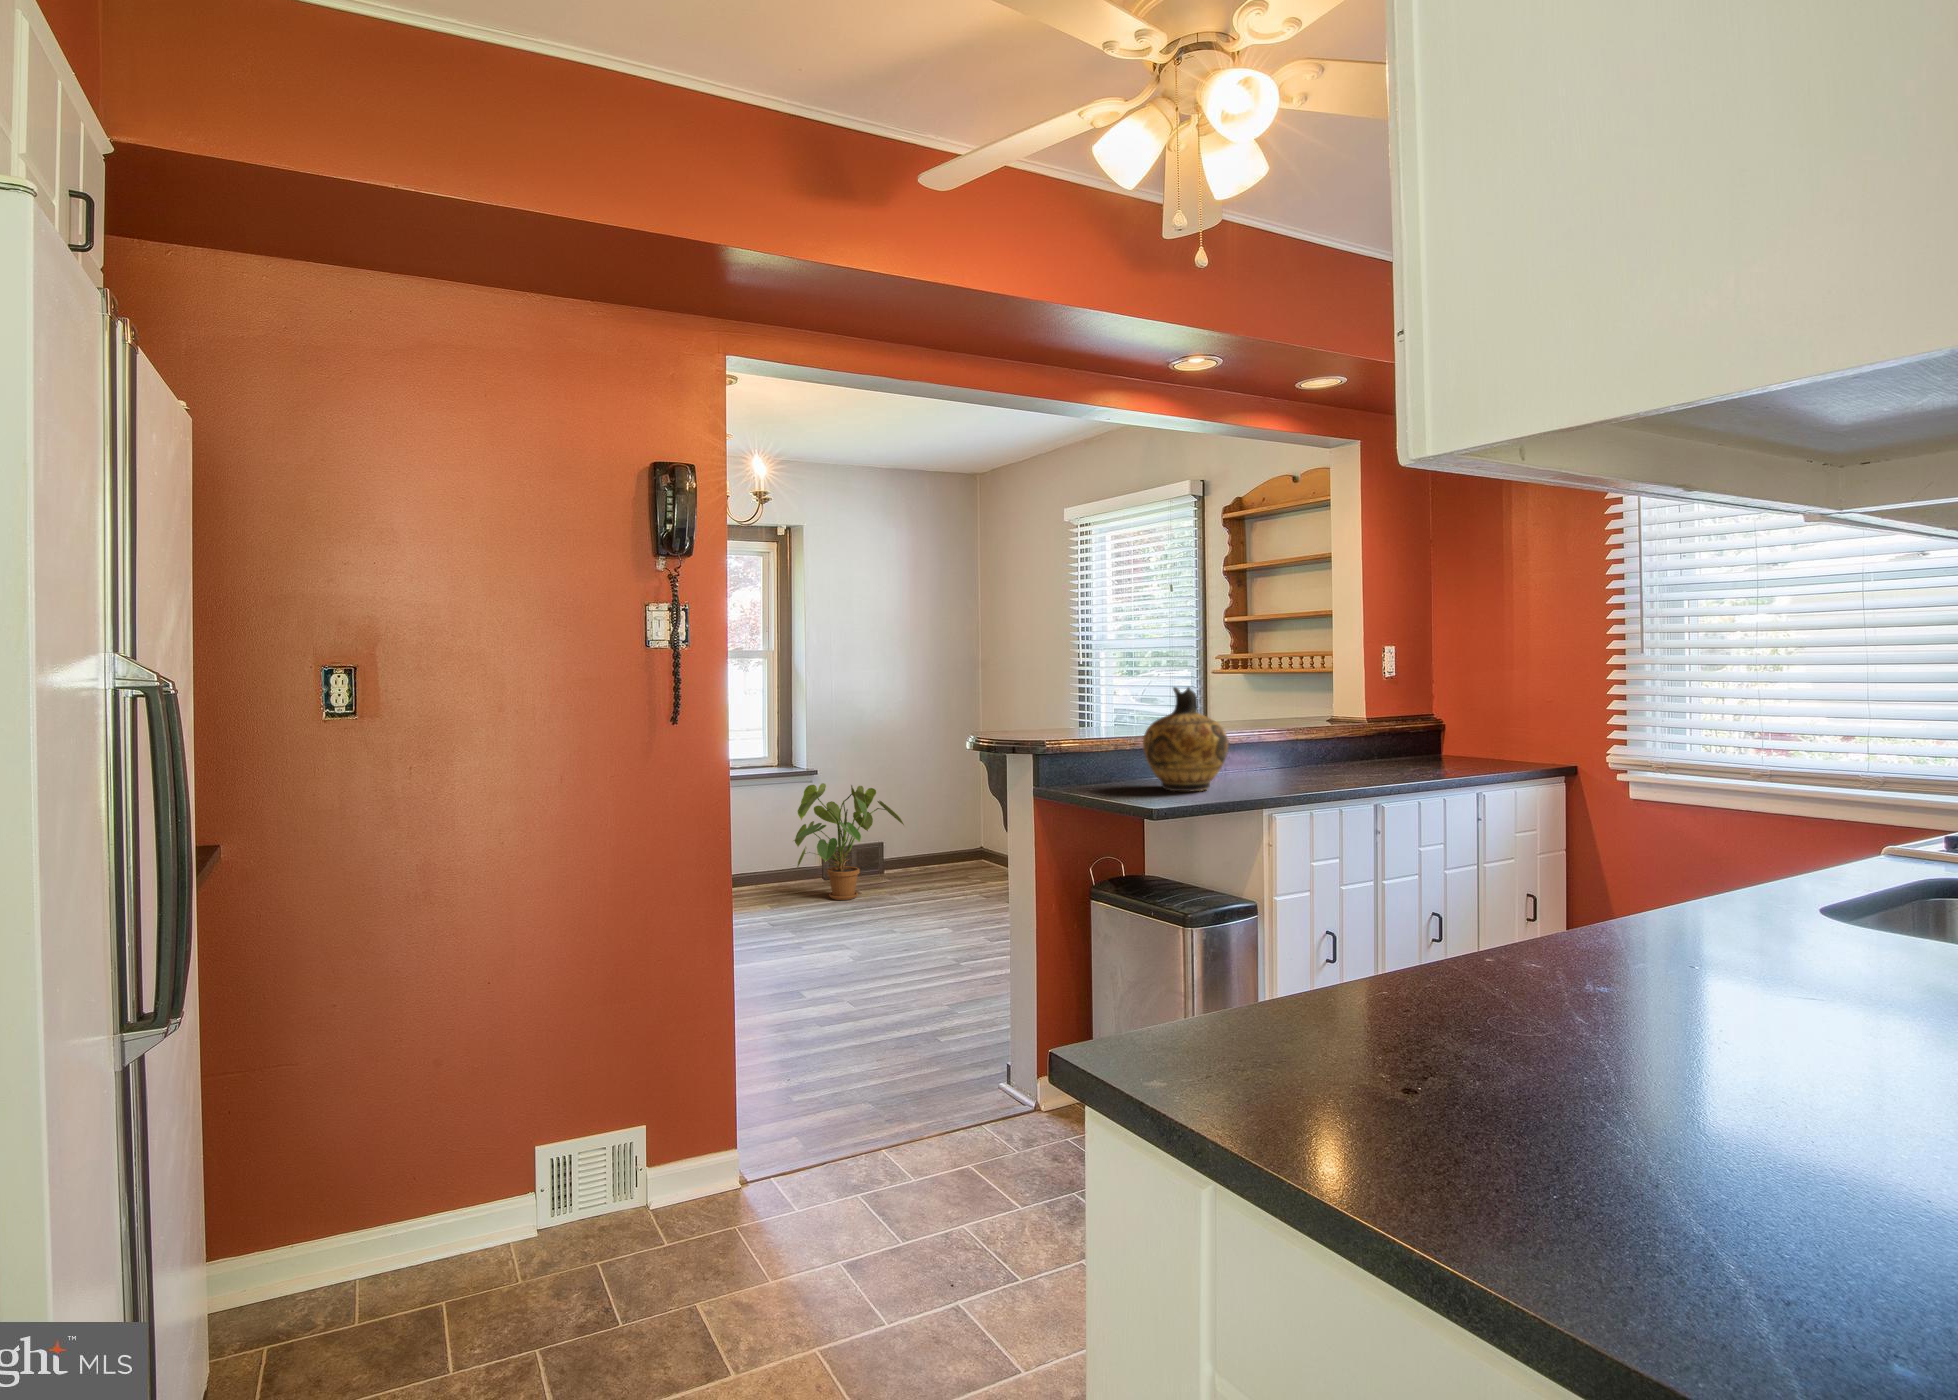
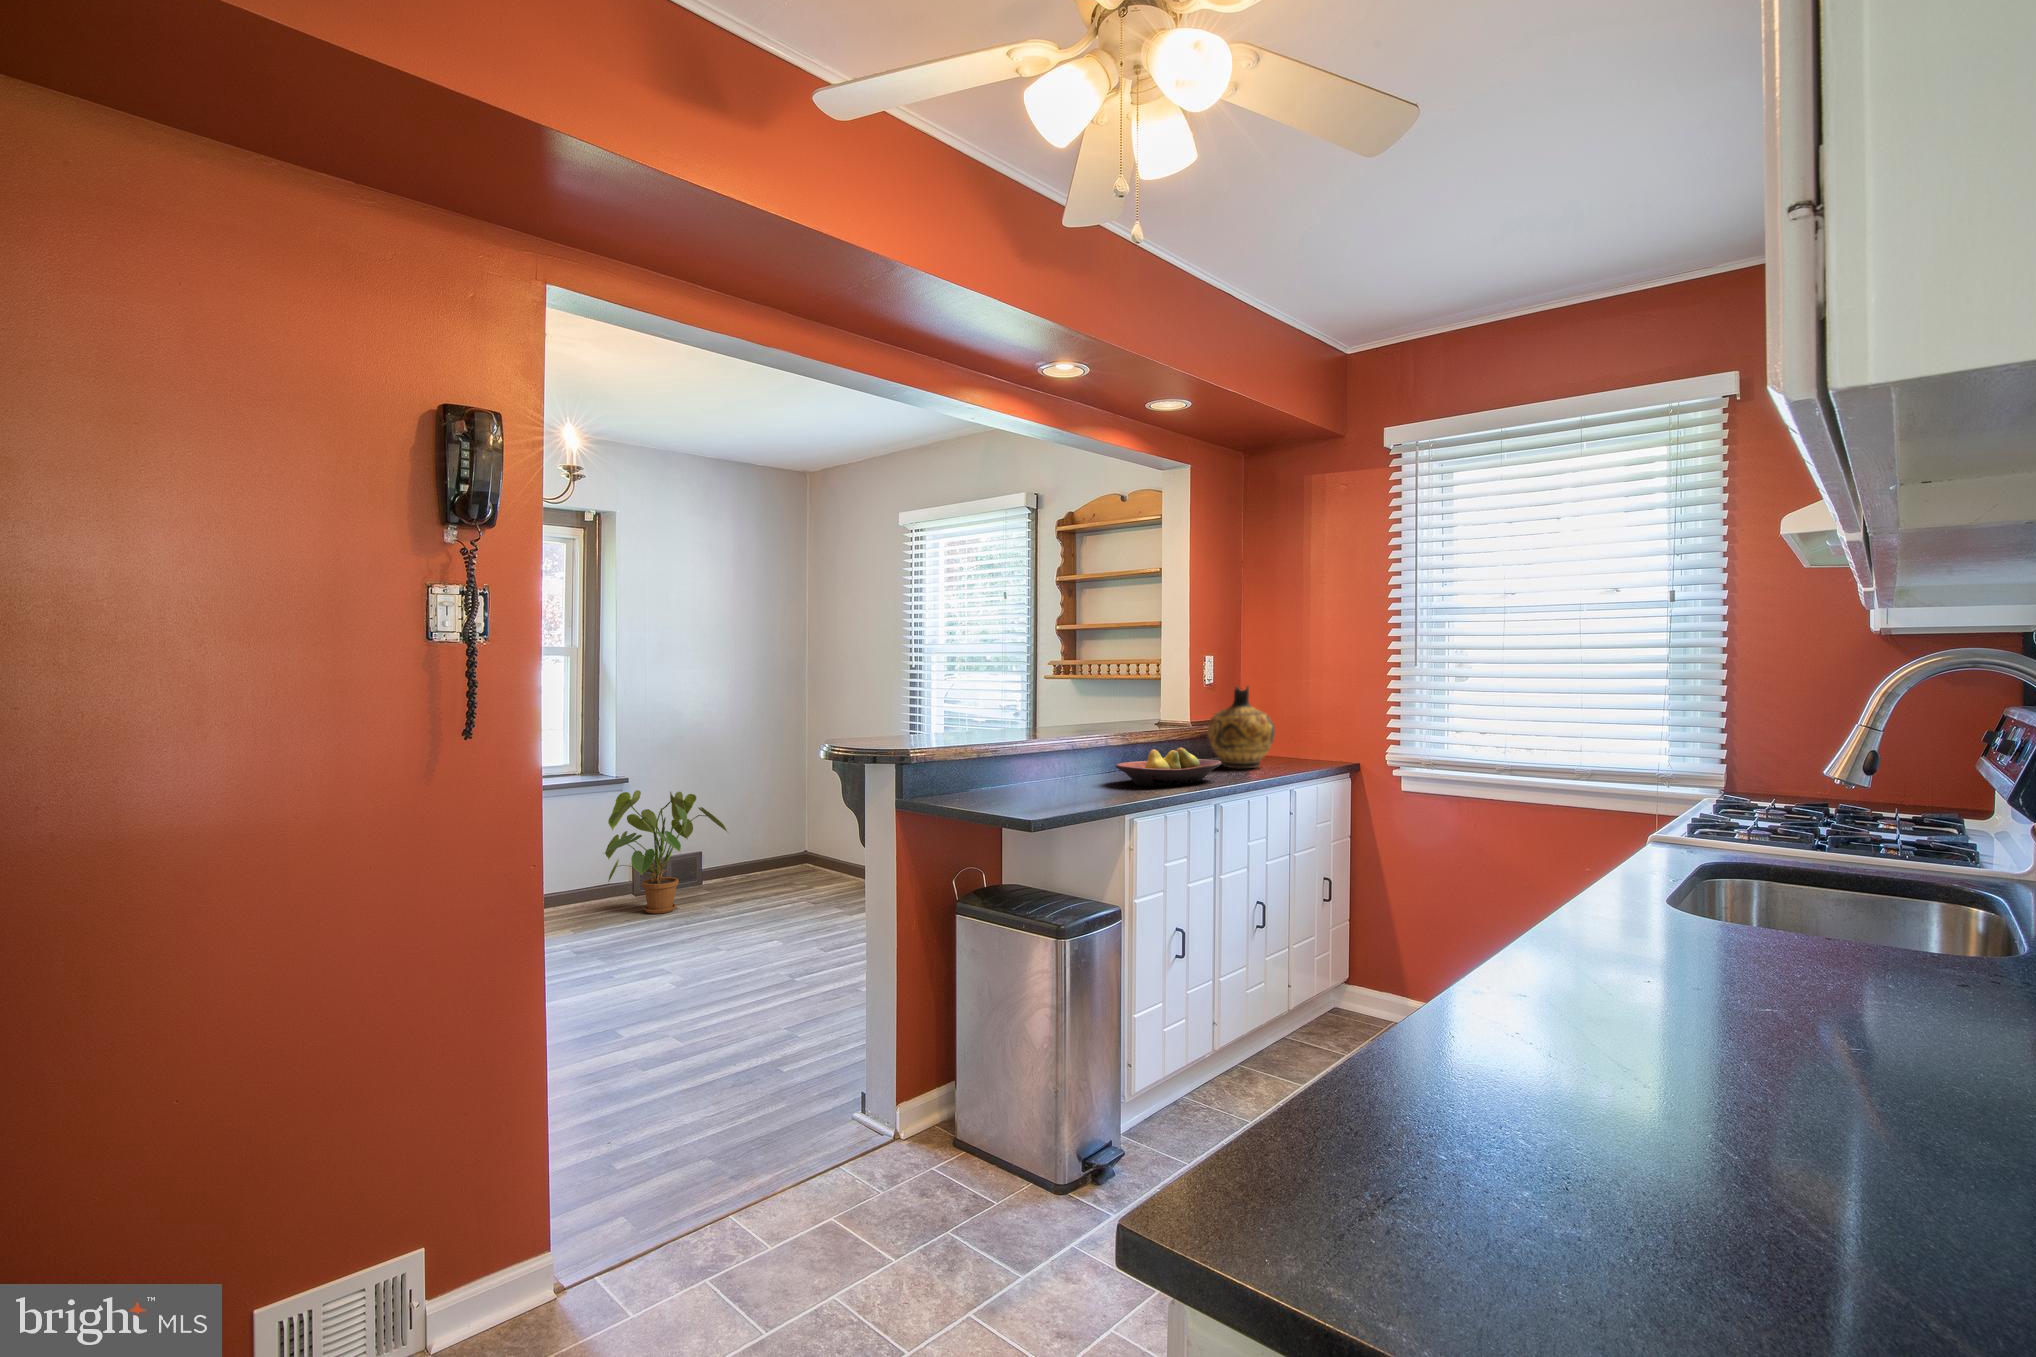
ceramic jug: present [1143,687,1228,791] -> present [1208,686,1275,768]
fruit bowl: none [1260,744,1379,782] -> present [1116,748,1221,786]

